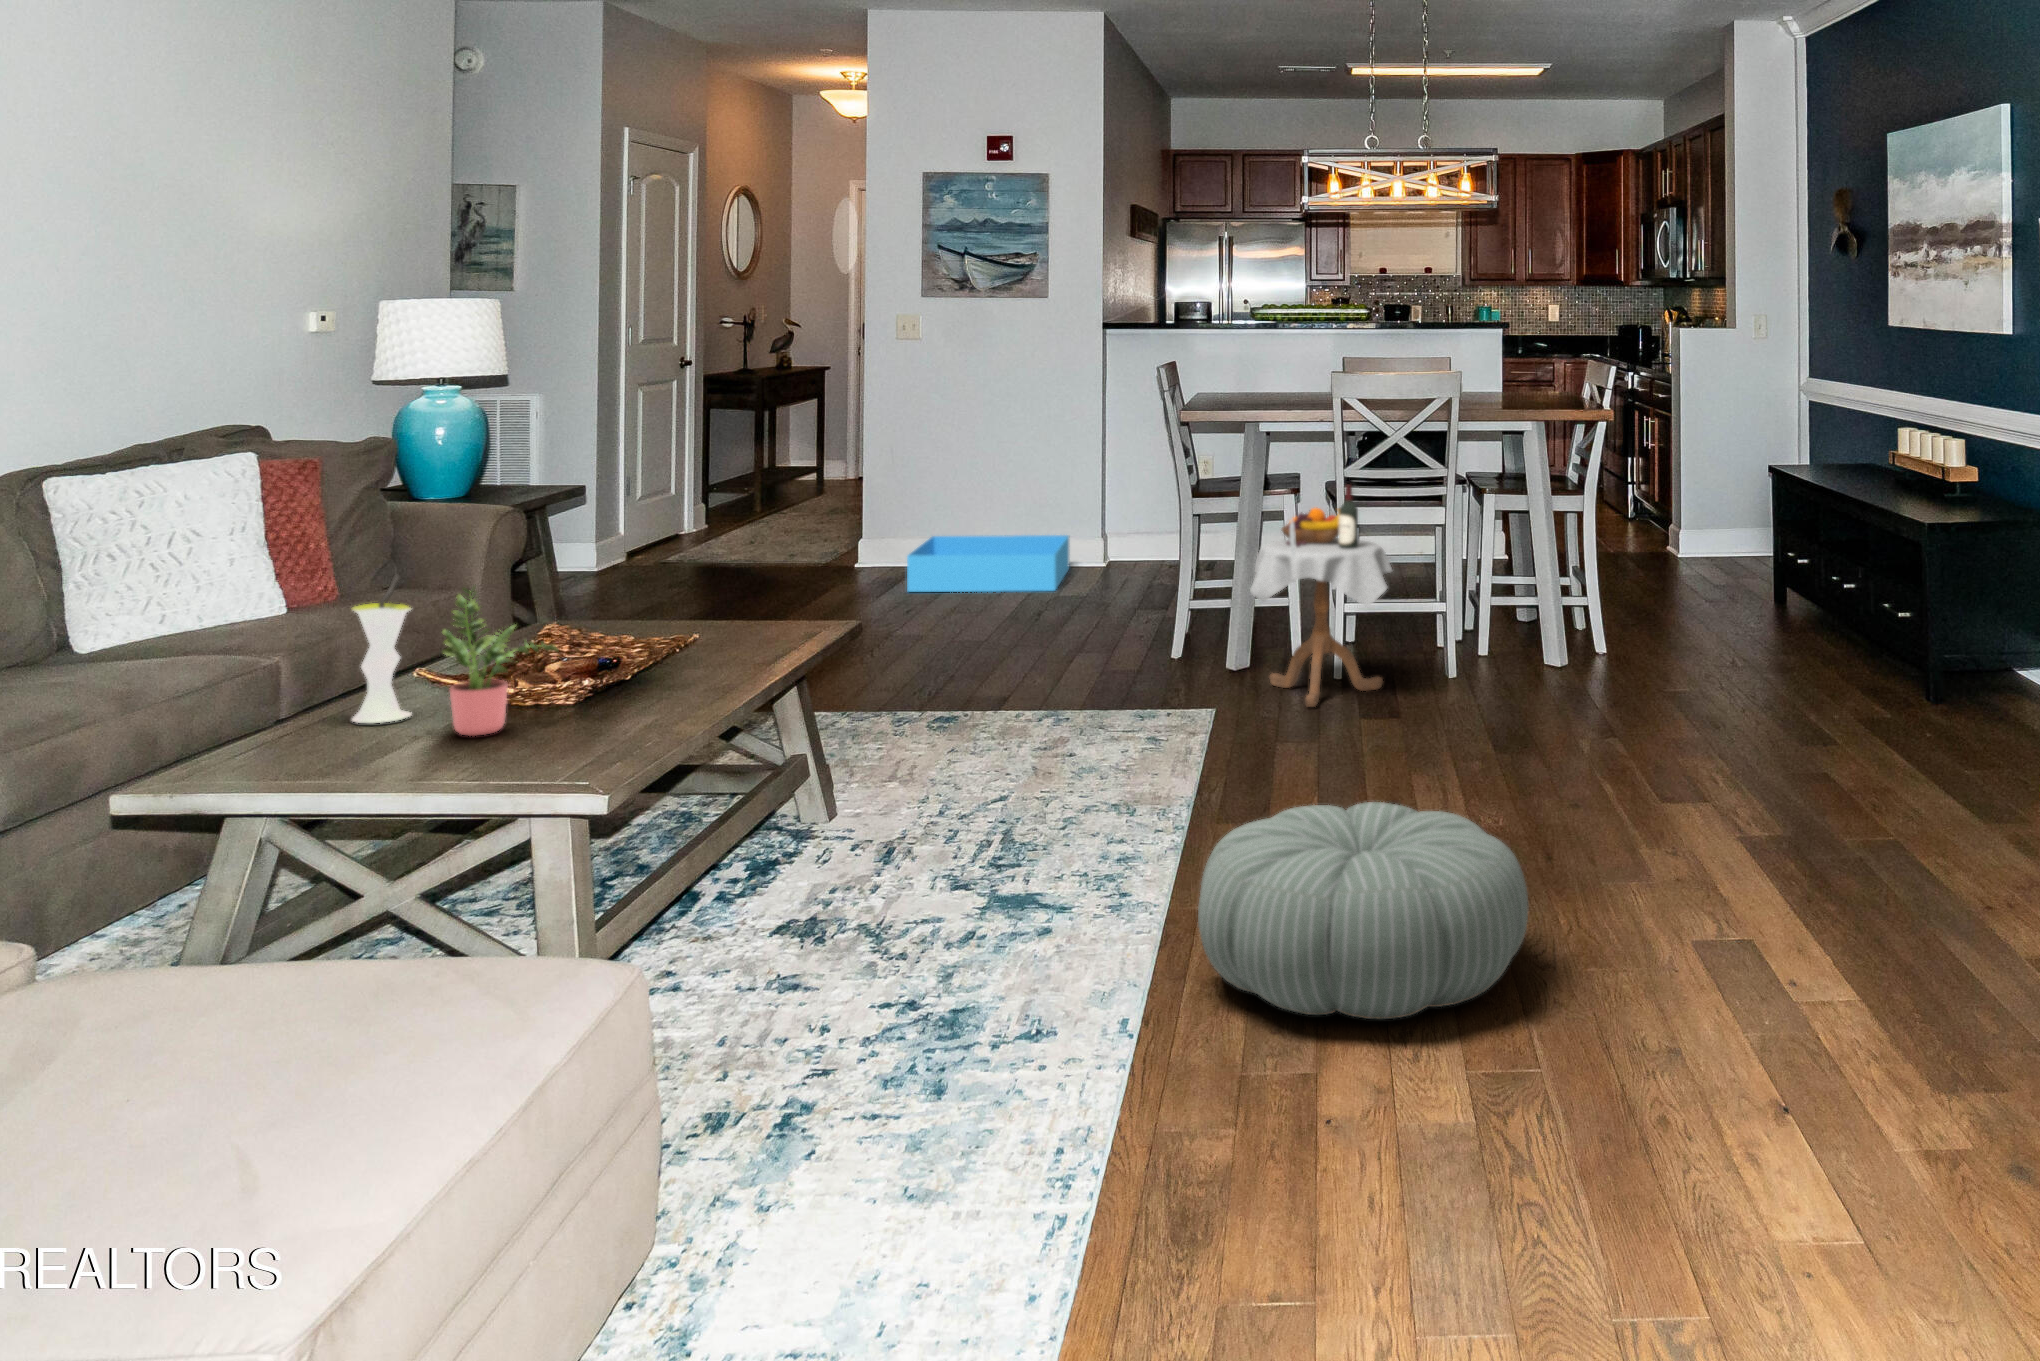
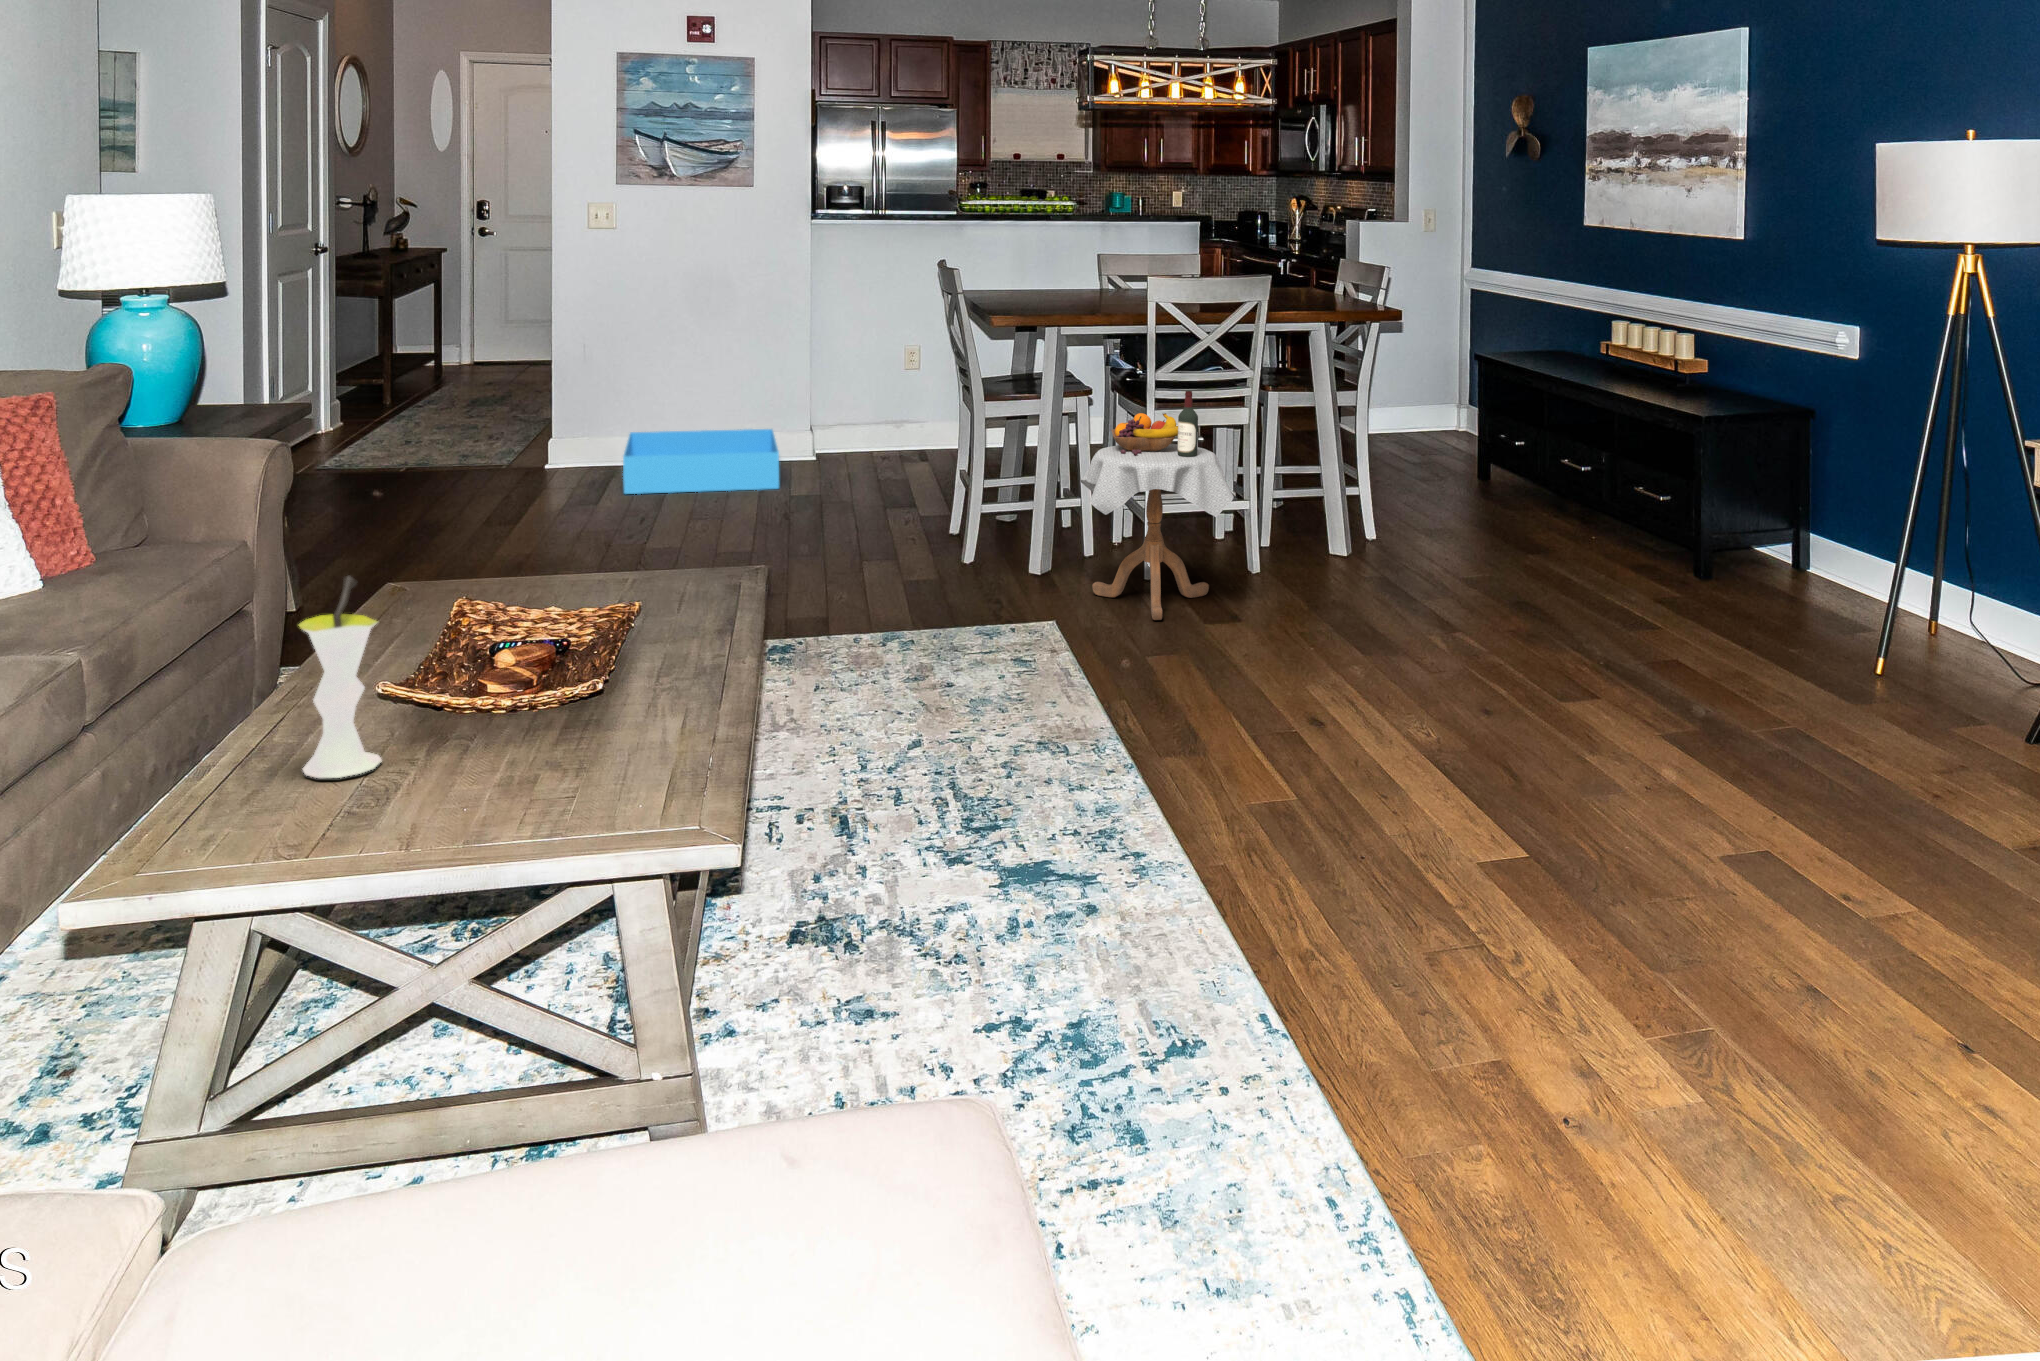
potted plant: present [443,586,558,736] -> none [452,590,590,791]
pouf: present [1198,802,1528,1019] -> none [1334,773,1726,1046]

